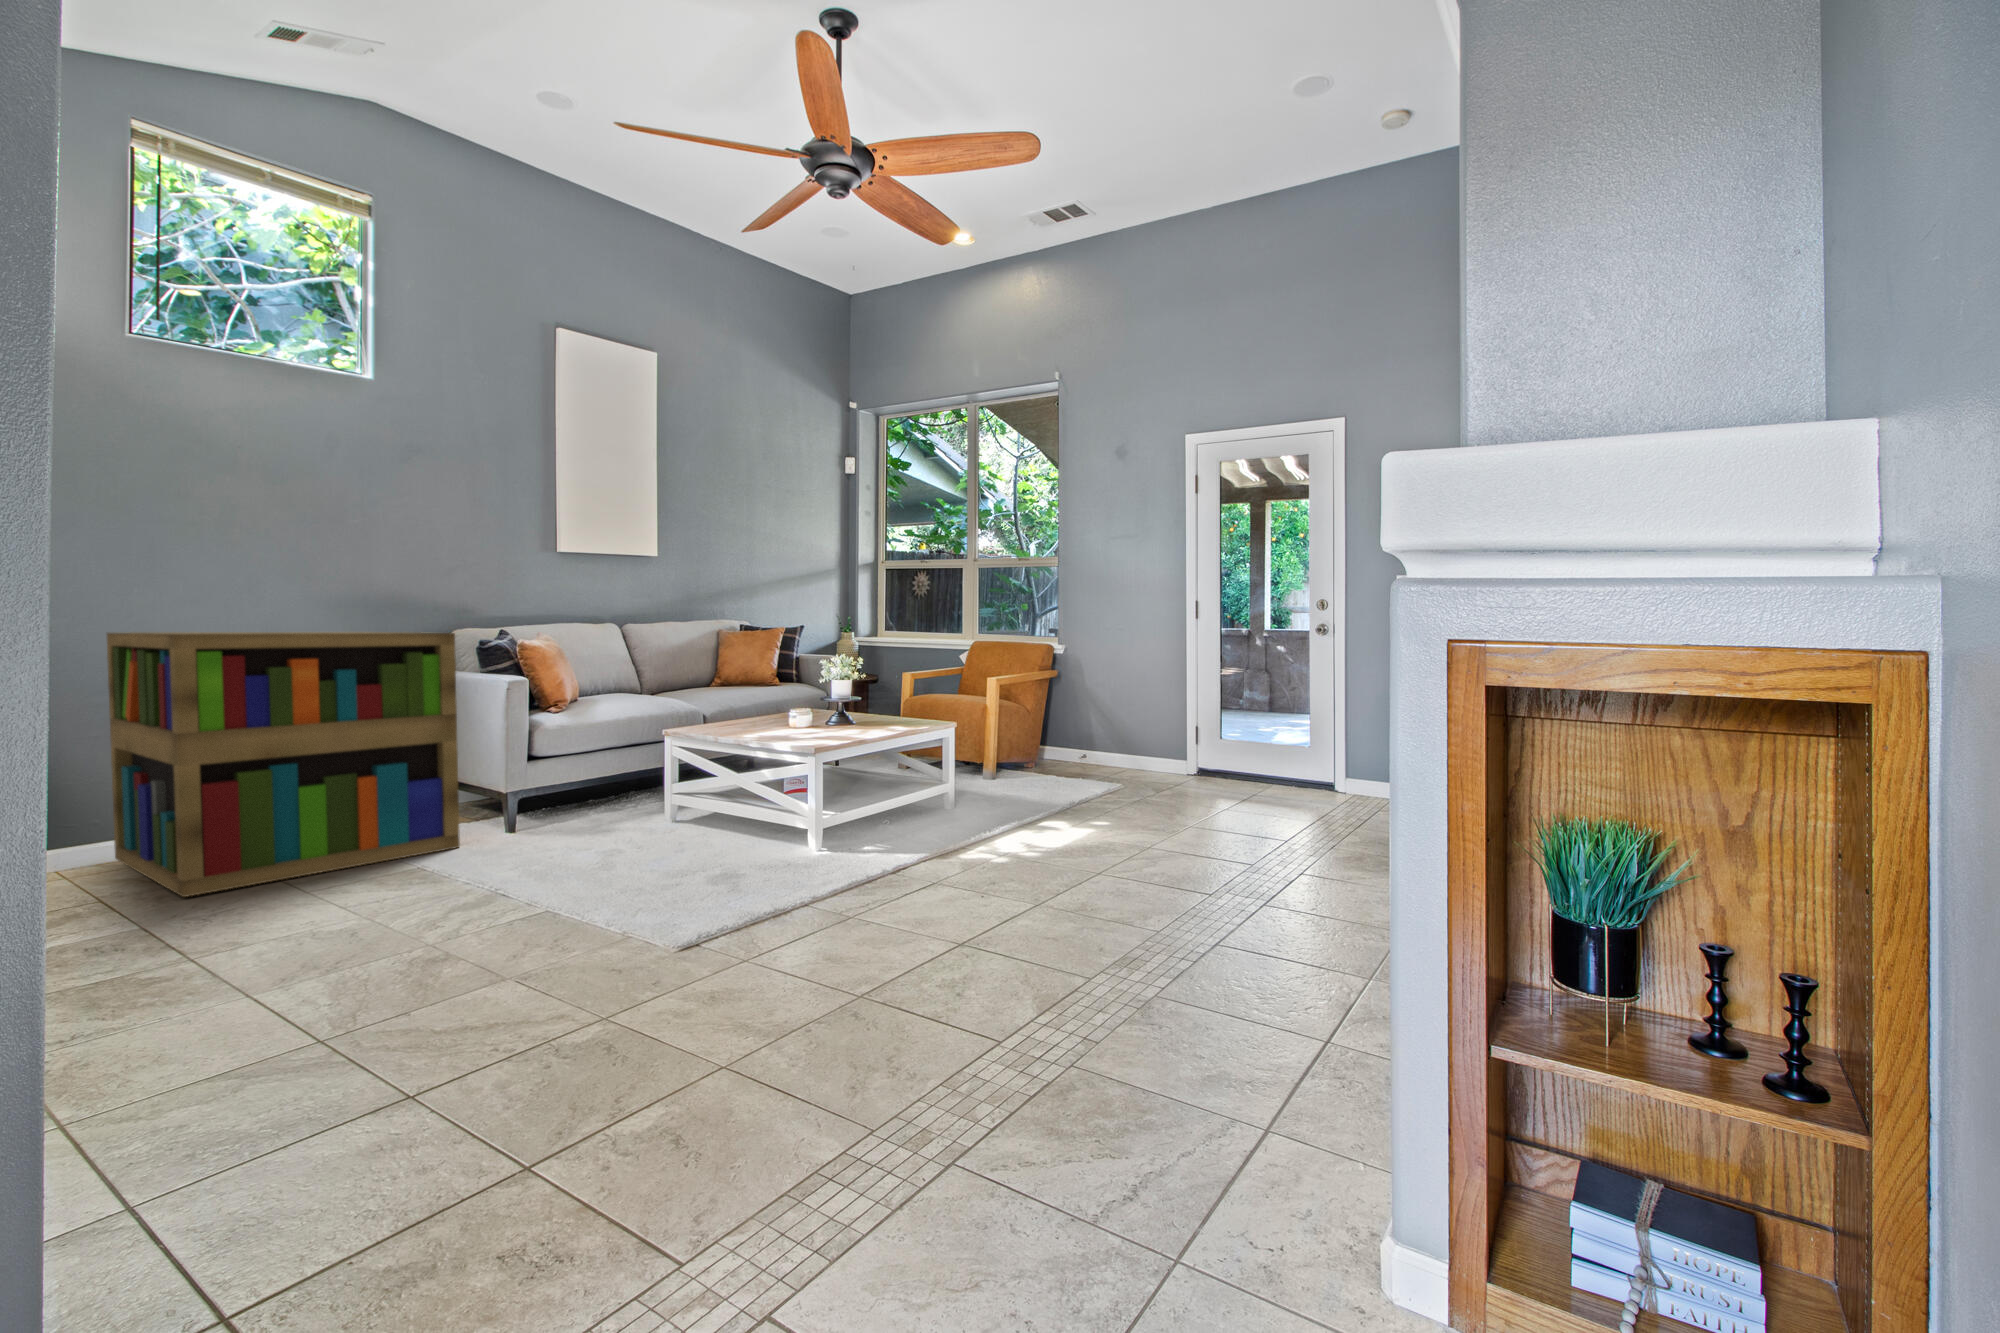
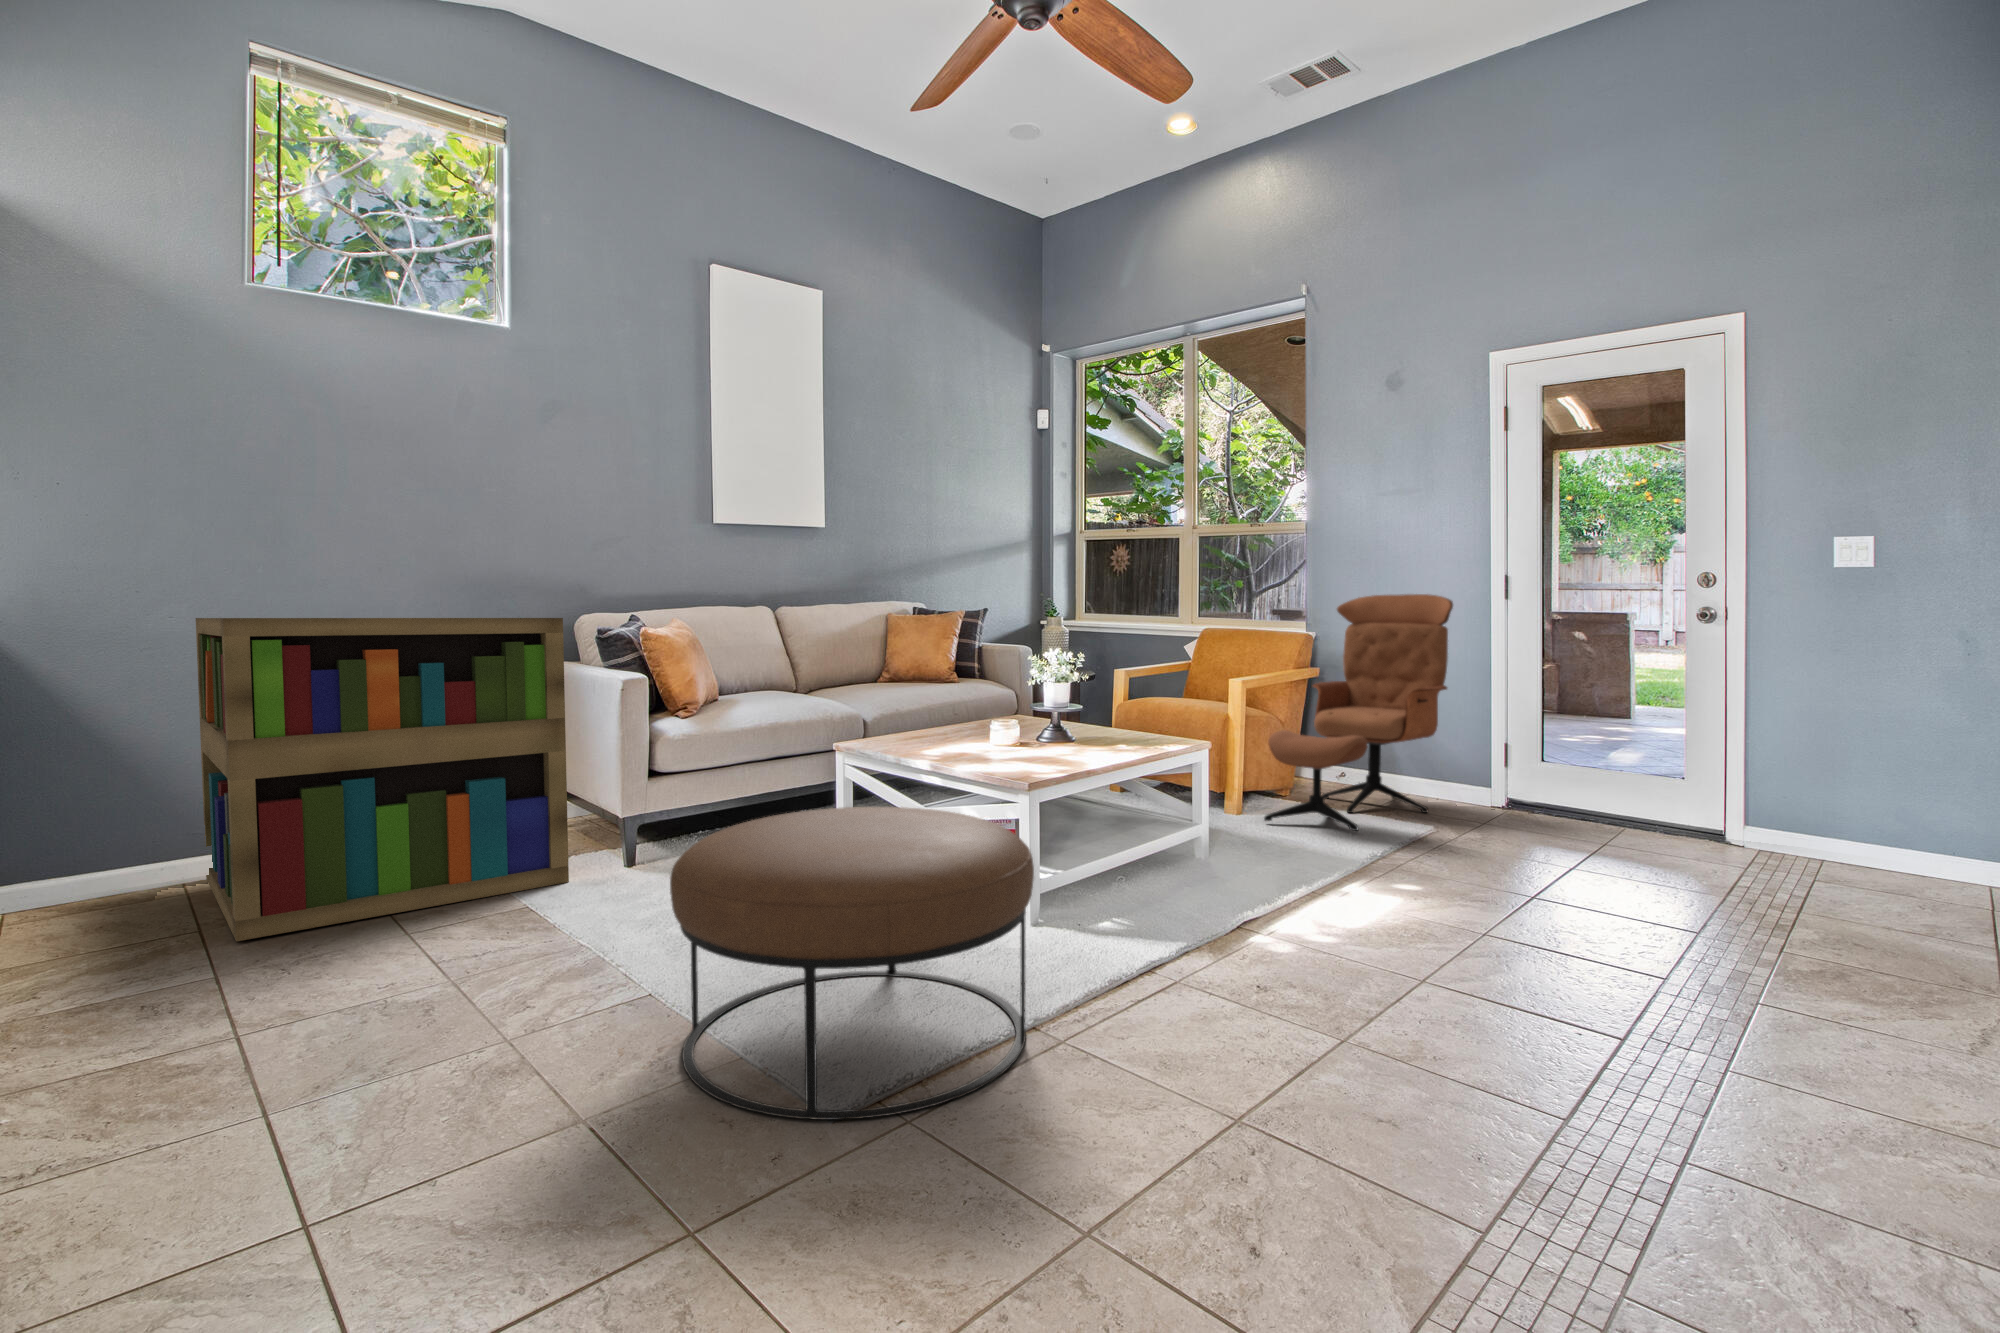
lounge chair: none [1022,614,1161,792] -> present [1264,594,1453,831]
ottoman: none [584,770,839,964] -> present [670,807,1034,1120]

